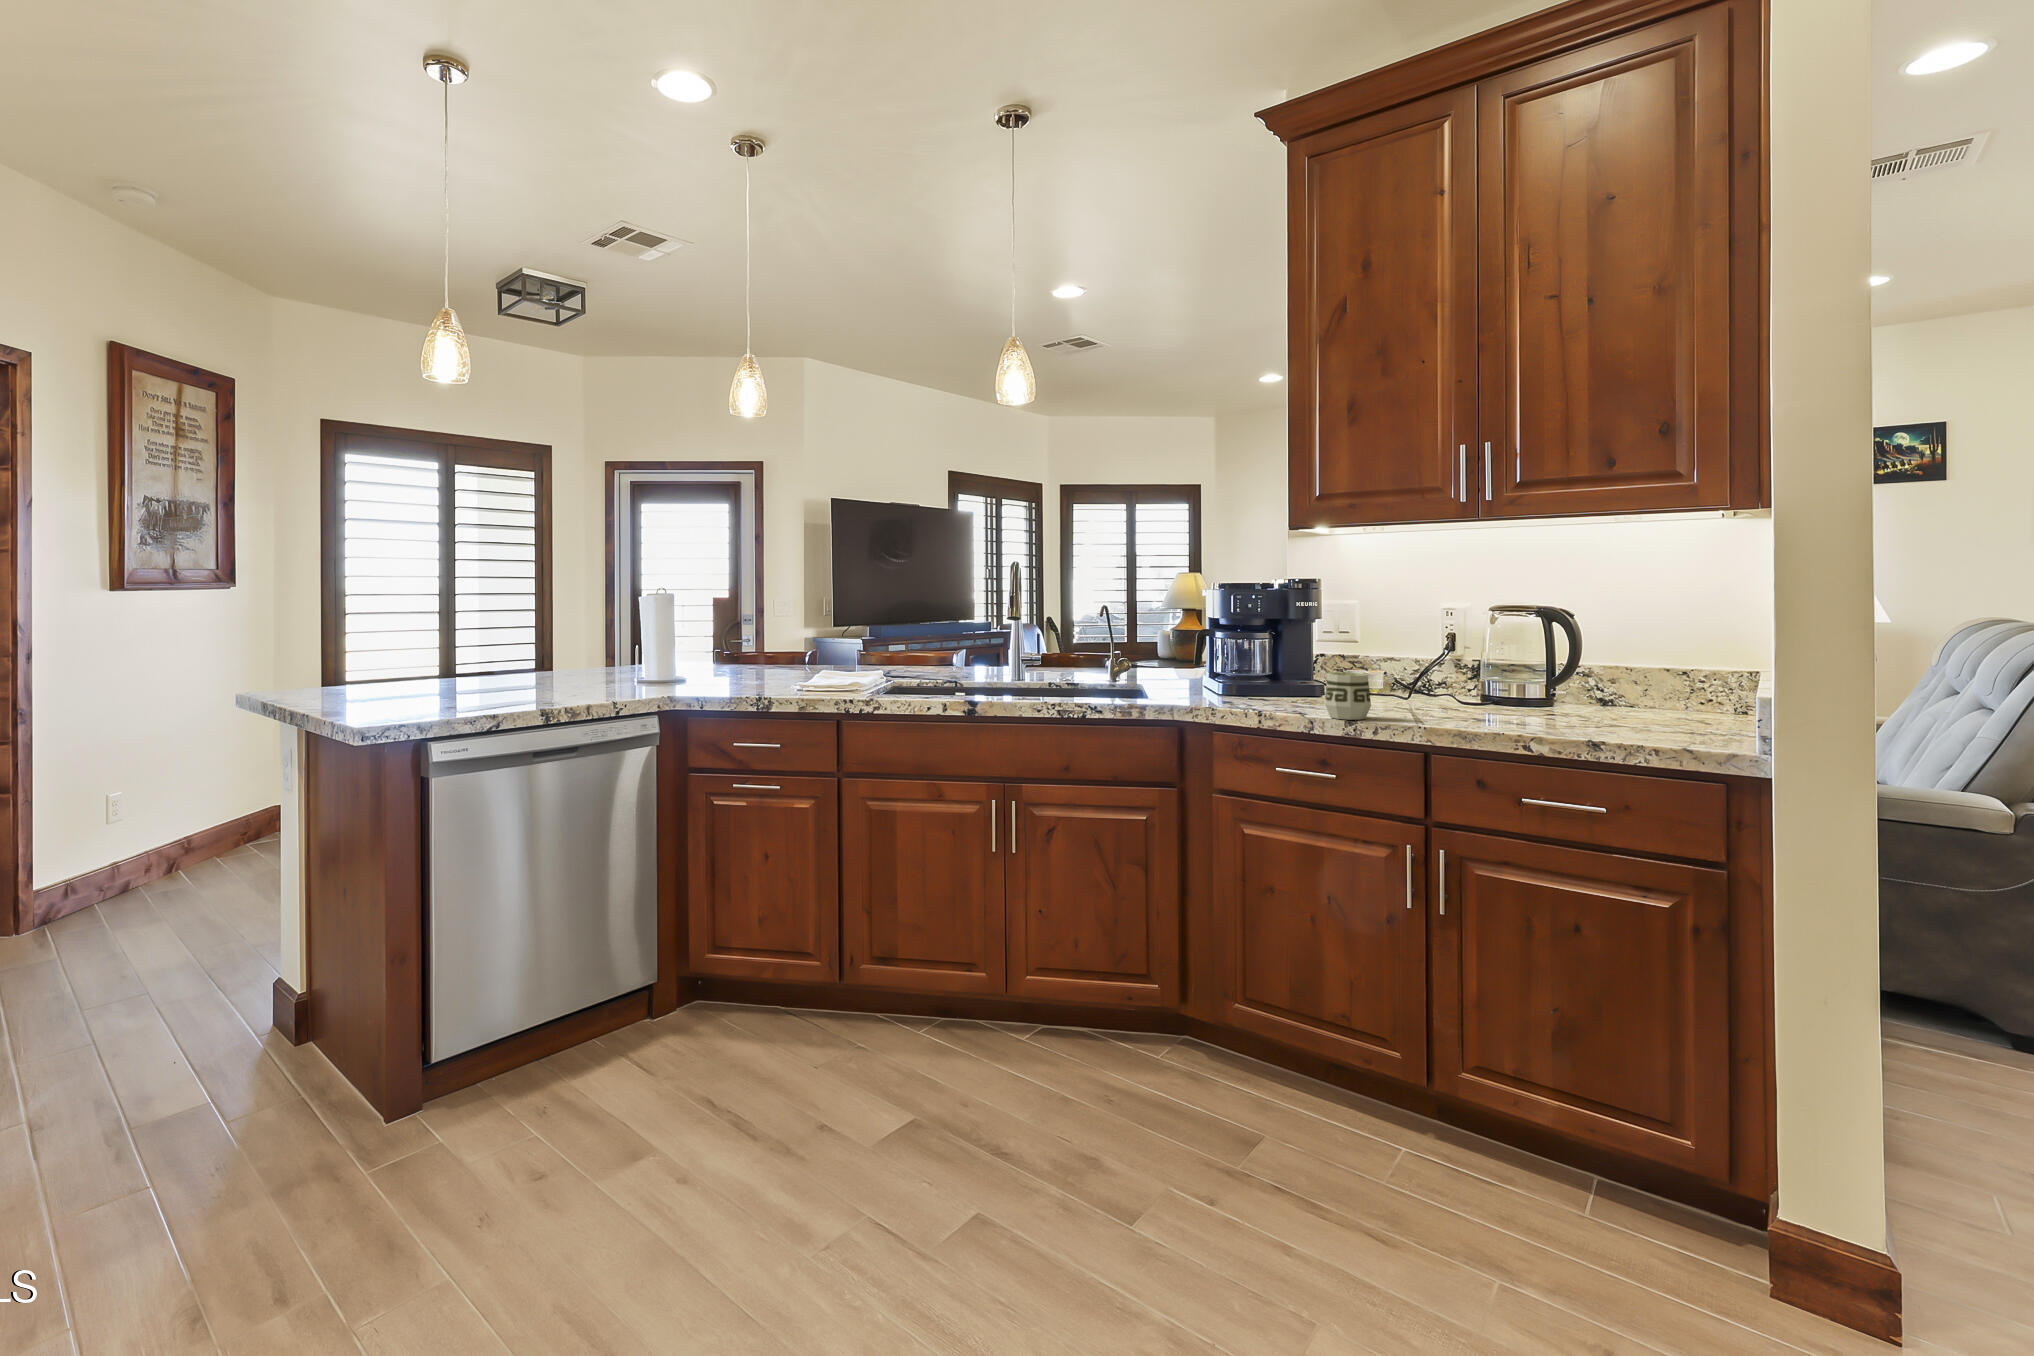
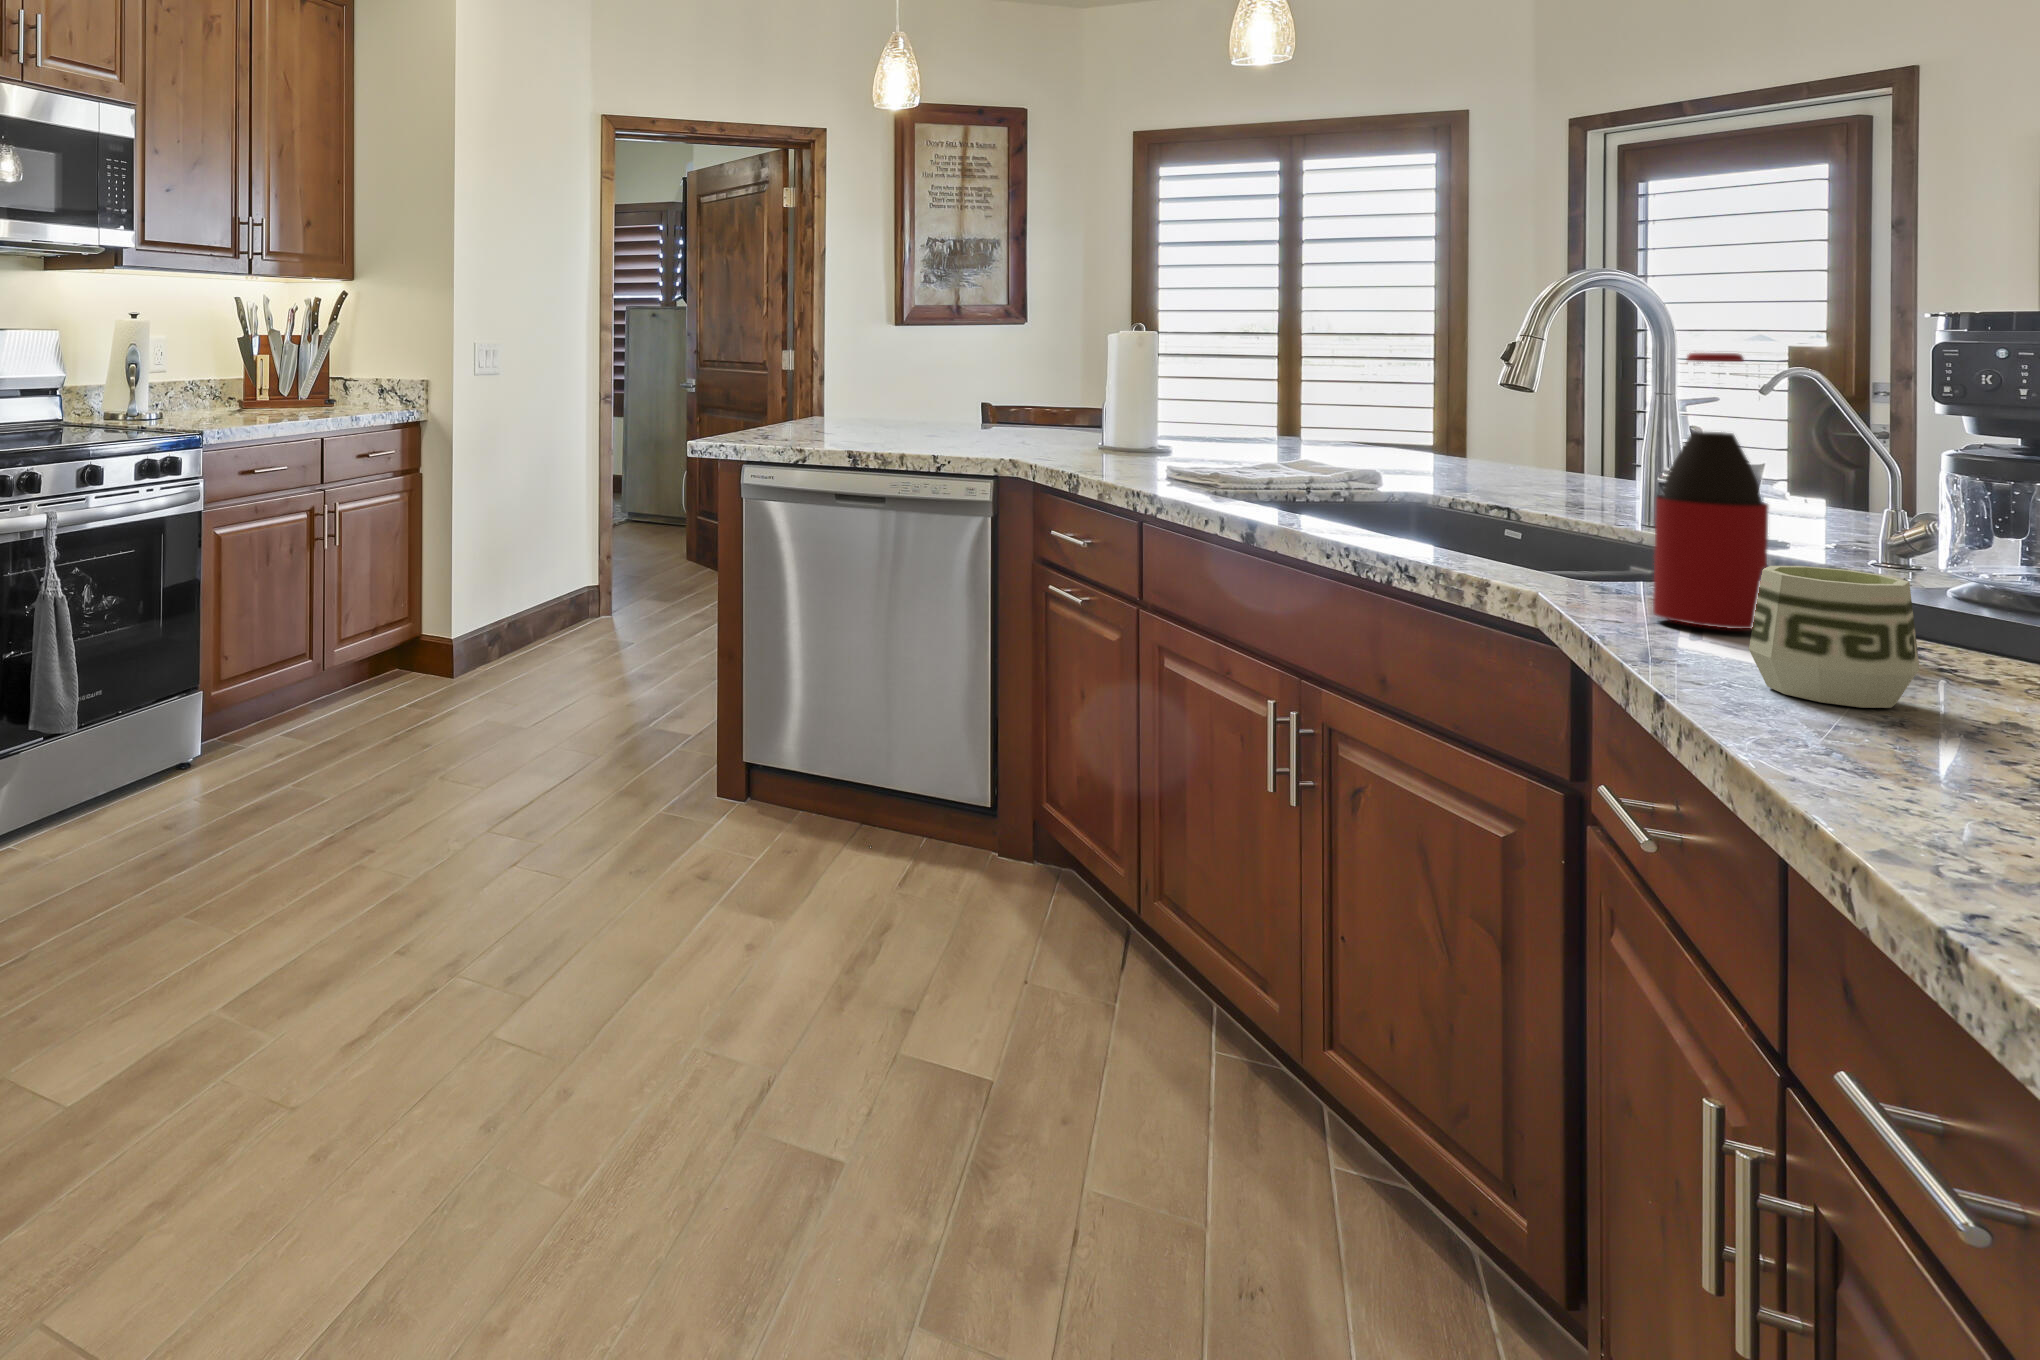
bottle: none [1218,596,1254,710] -> present [1653,353,1769,629]

